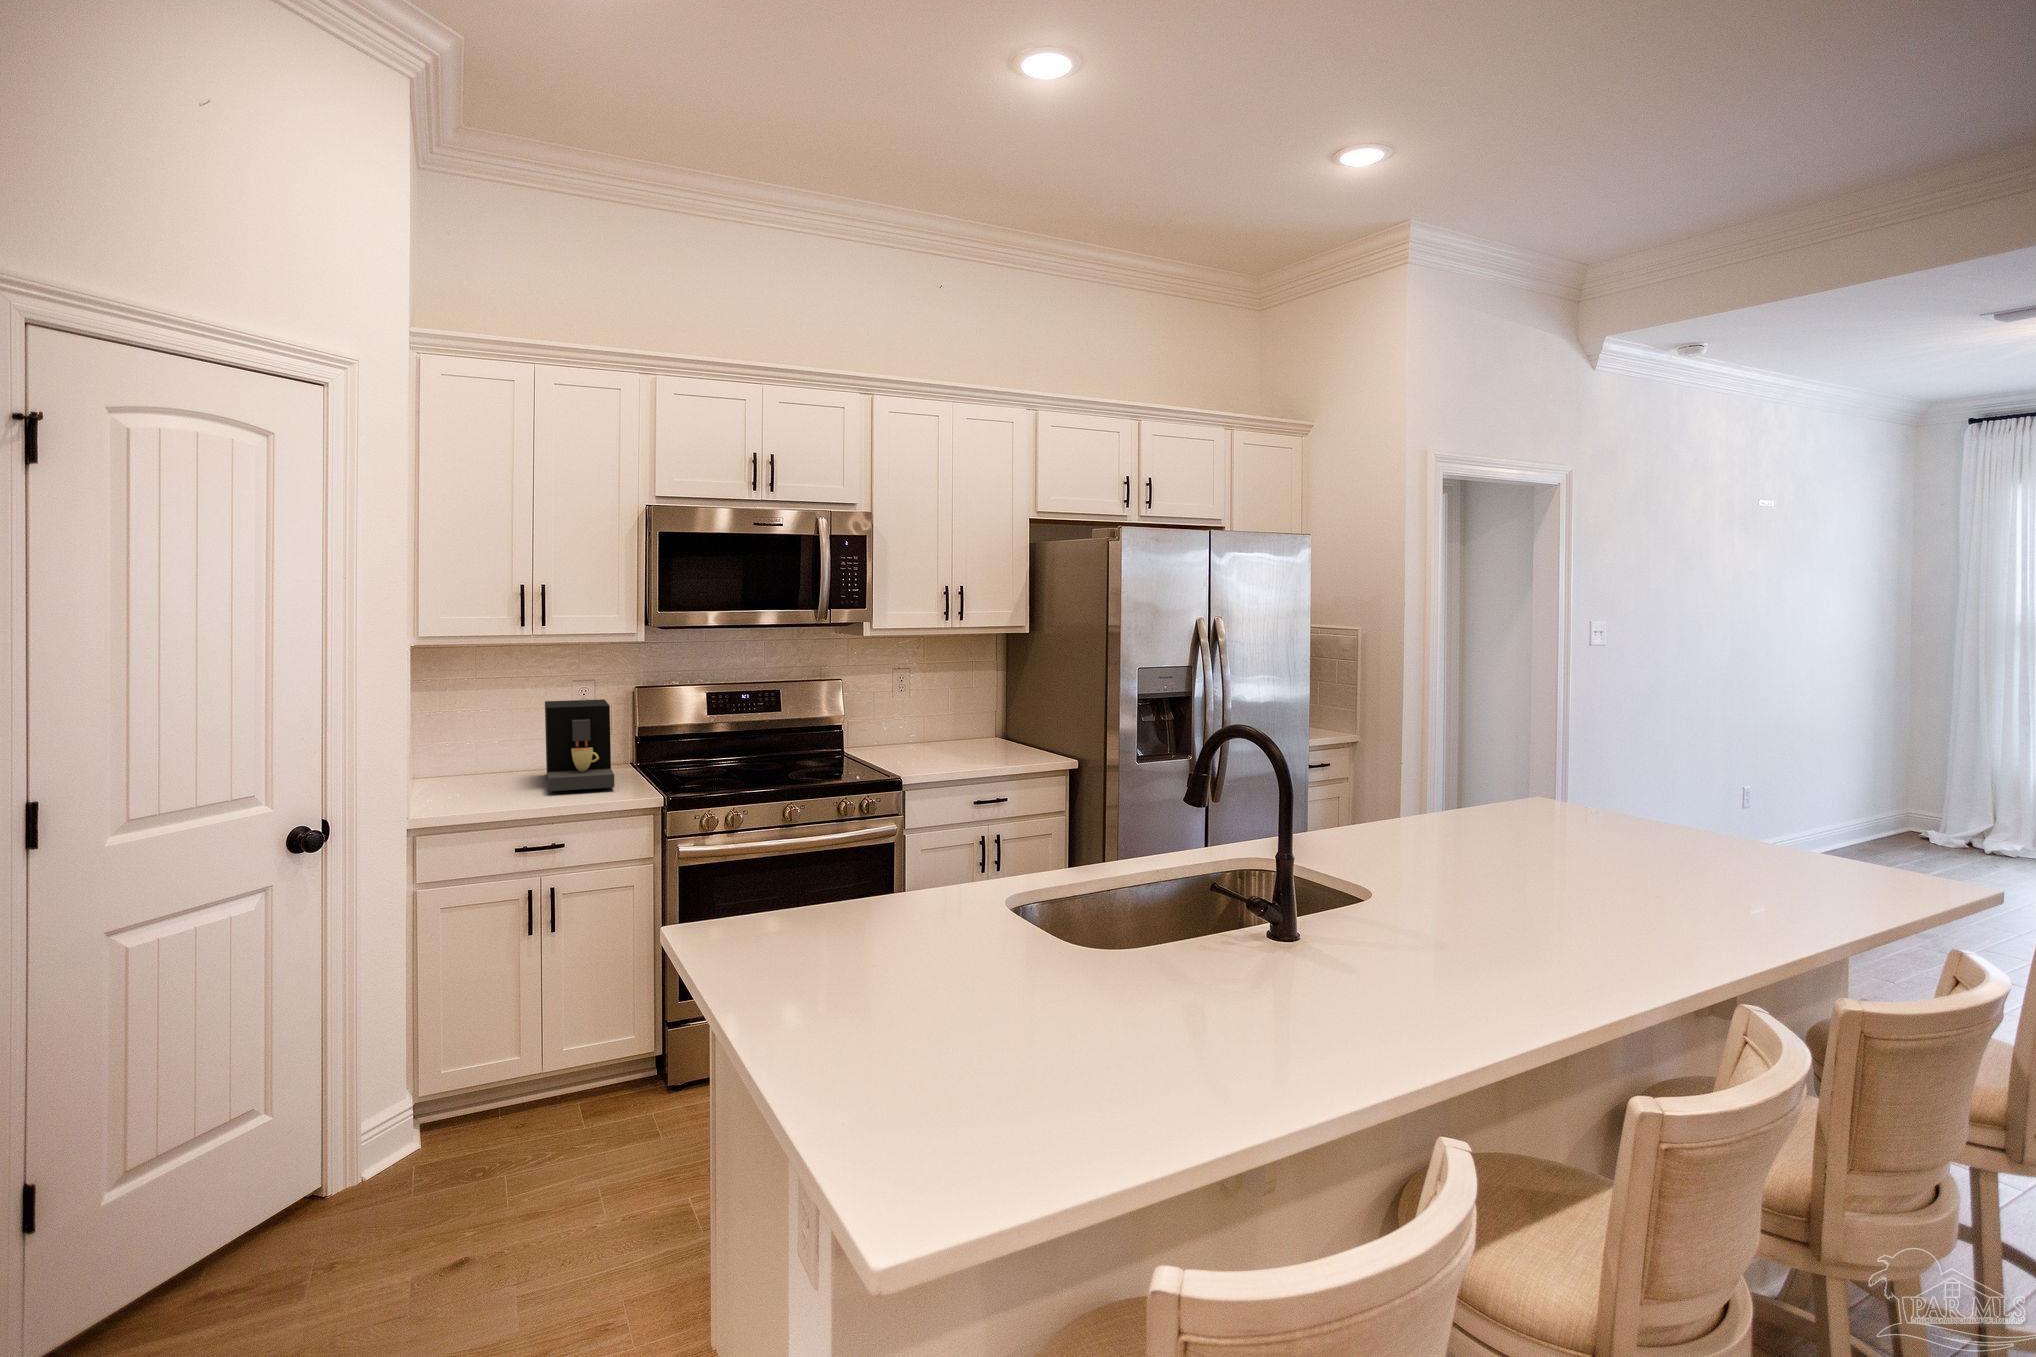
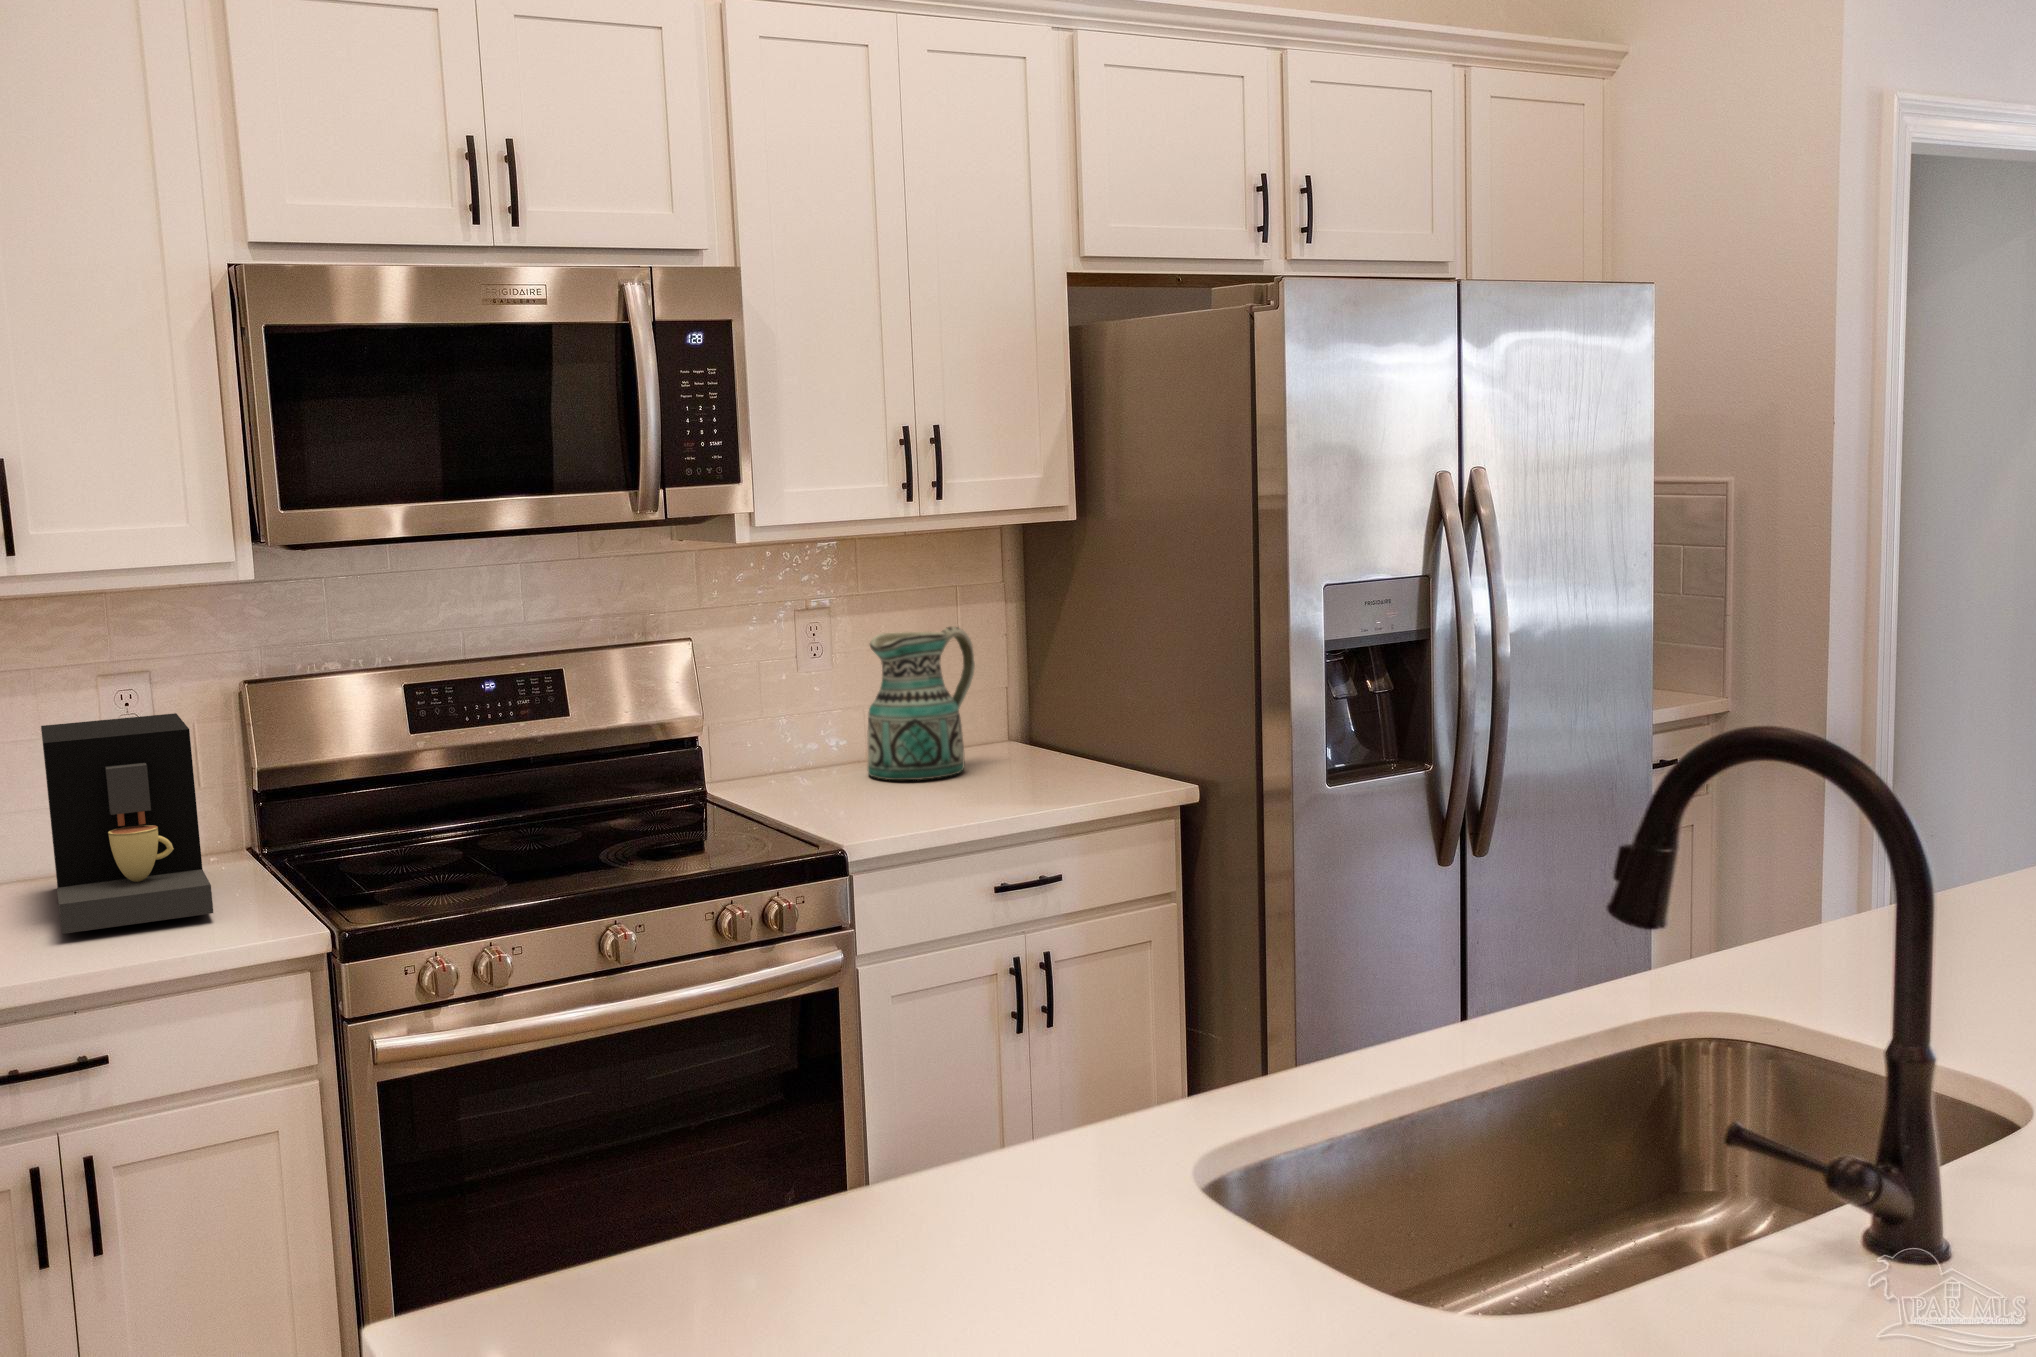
ceramic pitcher: none [923,681,979,752] -> present [867,626,975,780]

